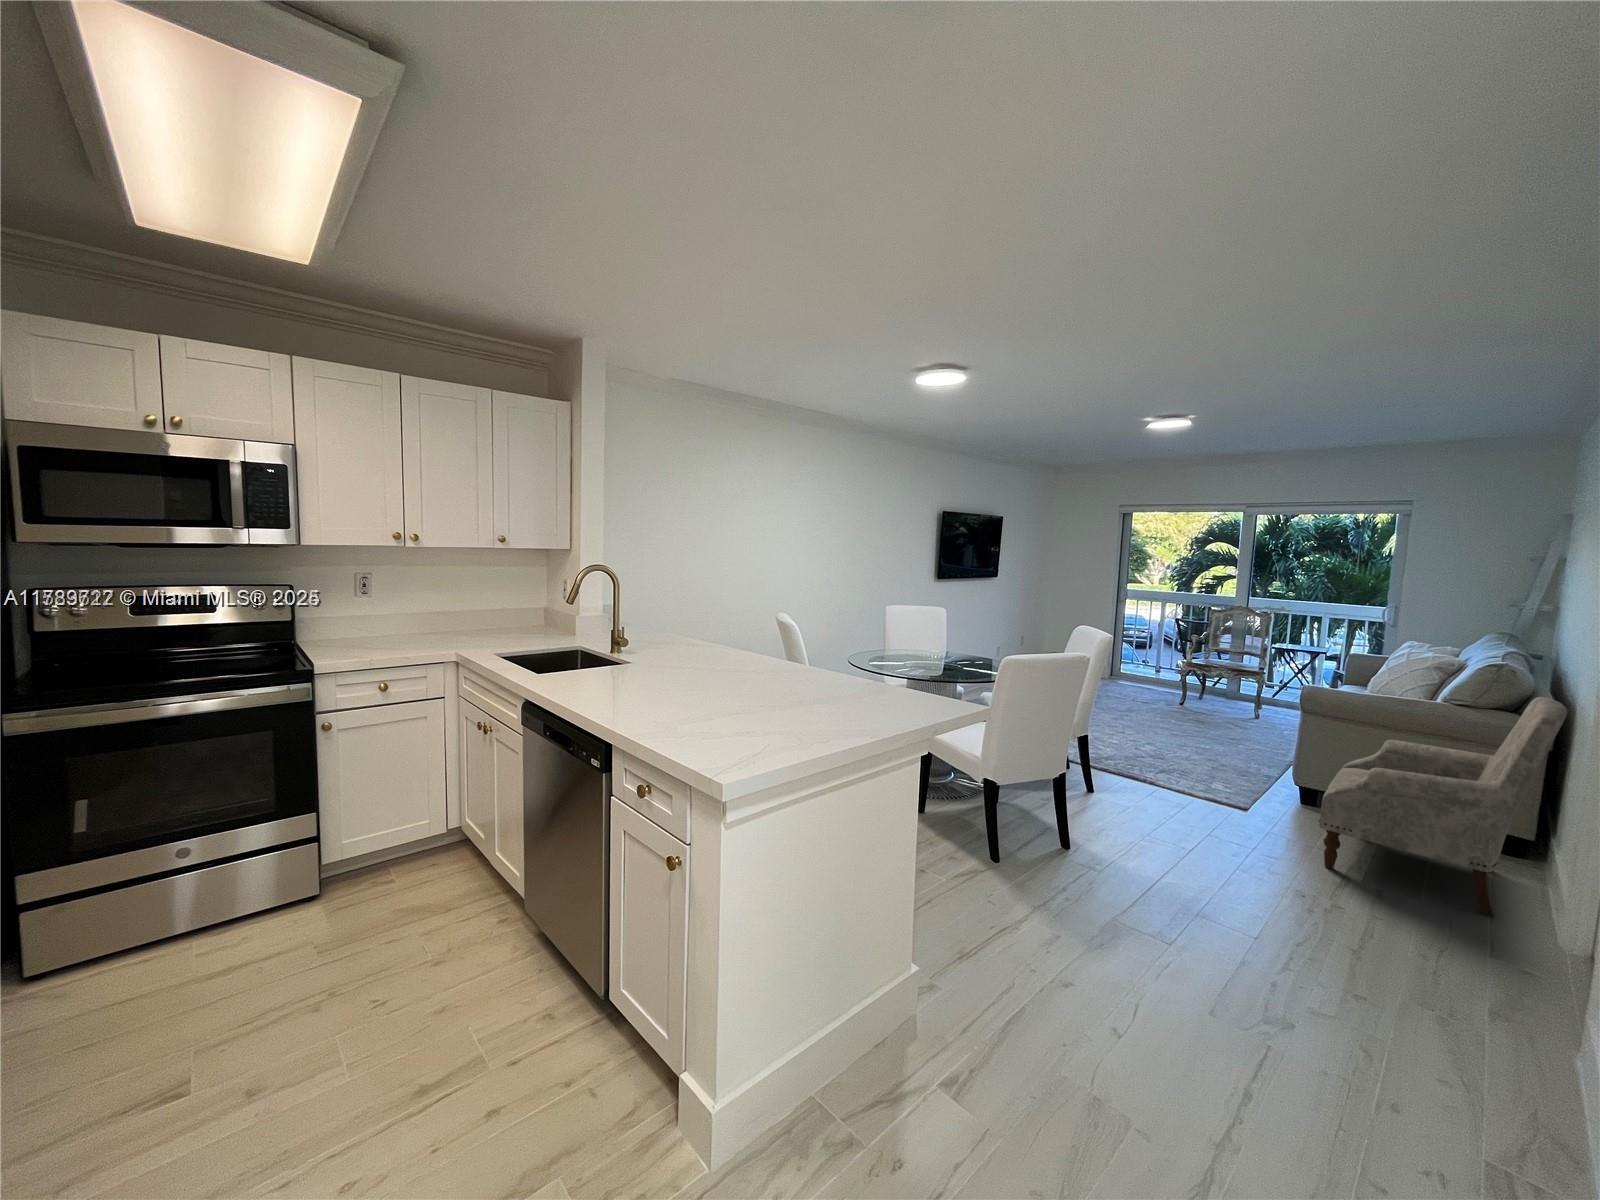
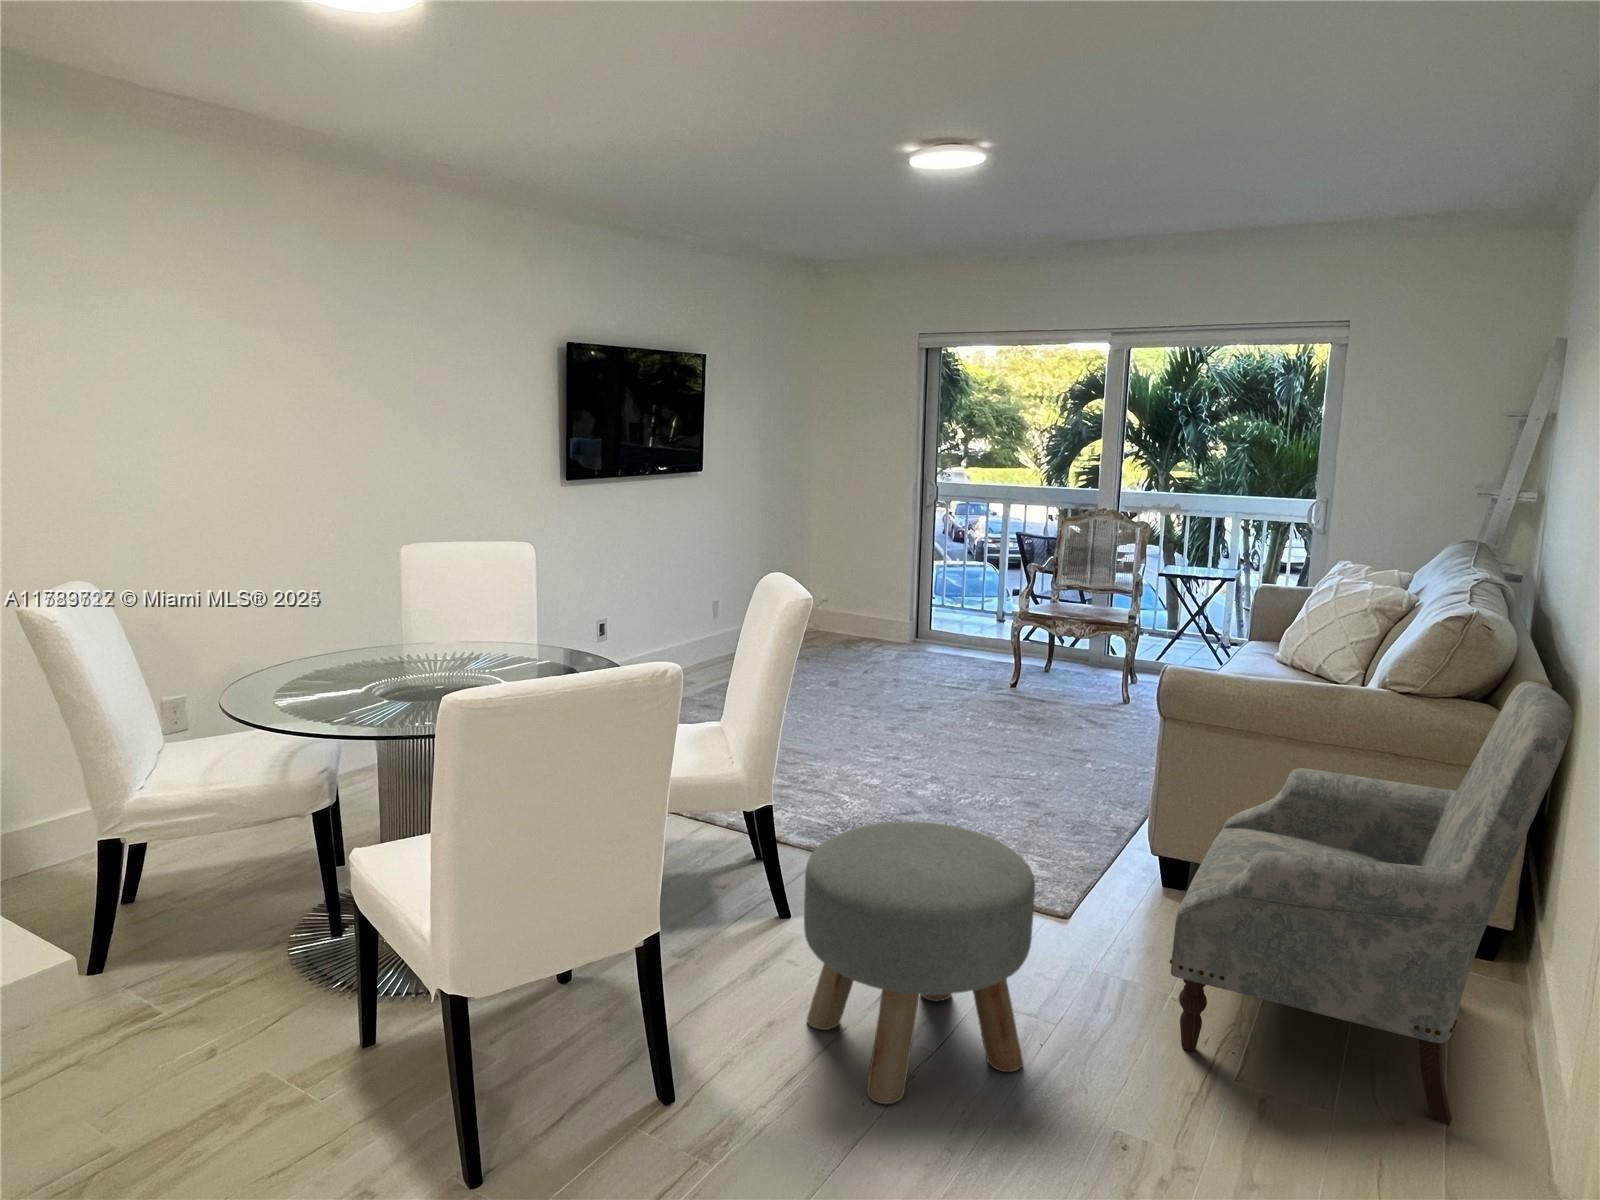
ottoman: none [1117,742,1246,864] -> present [804,821,1035,1104]

